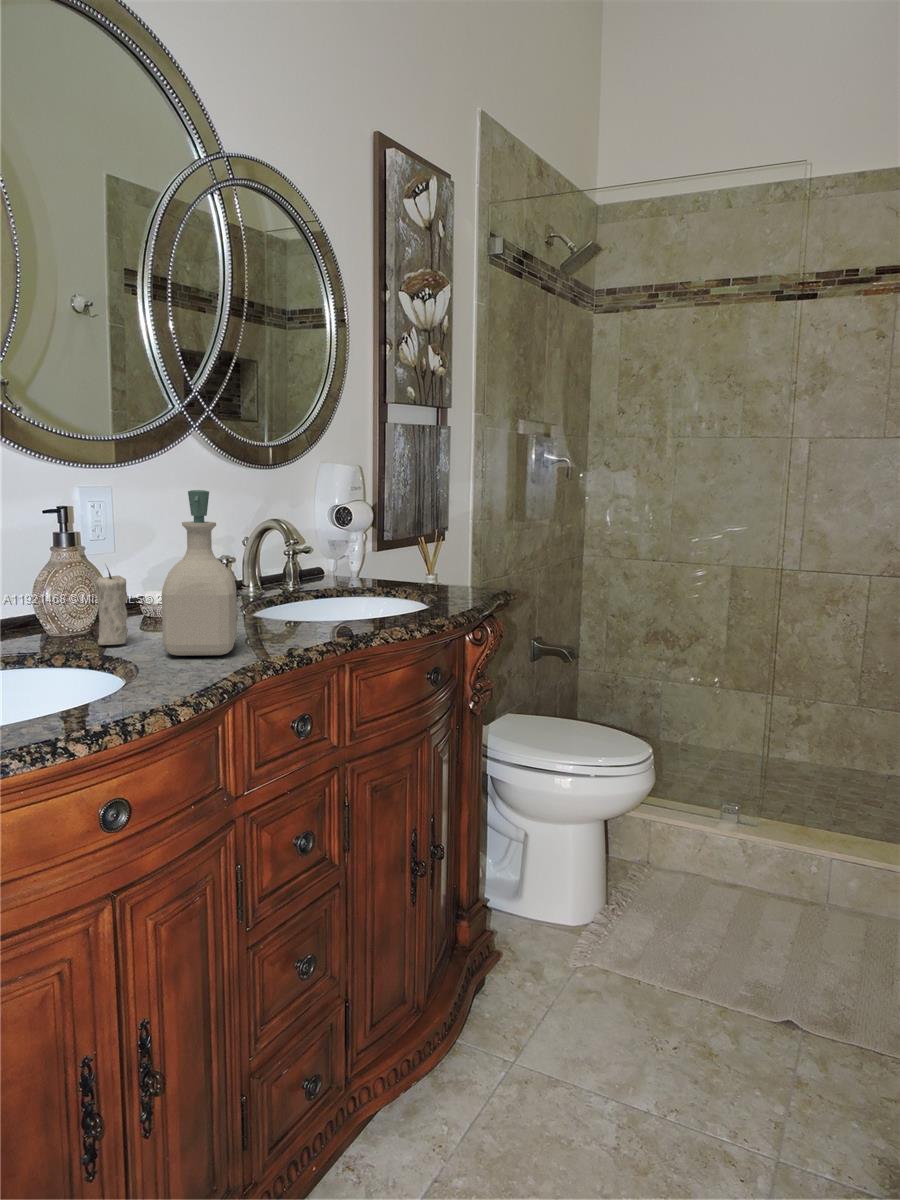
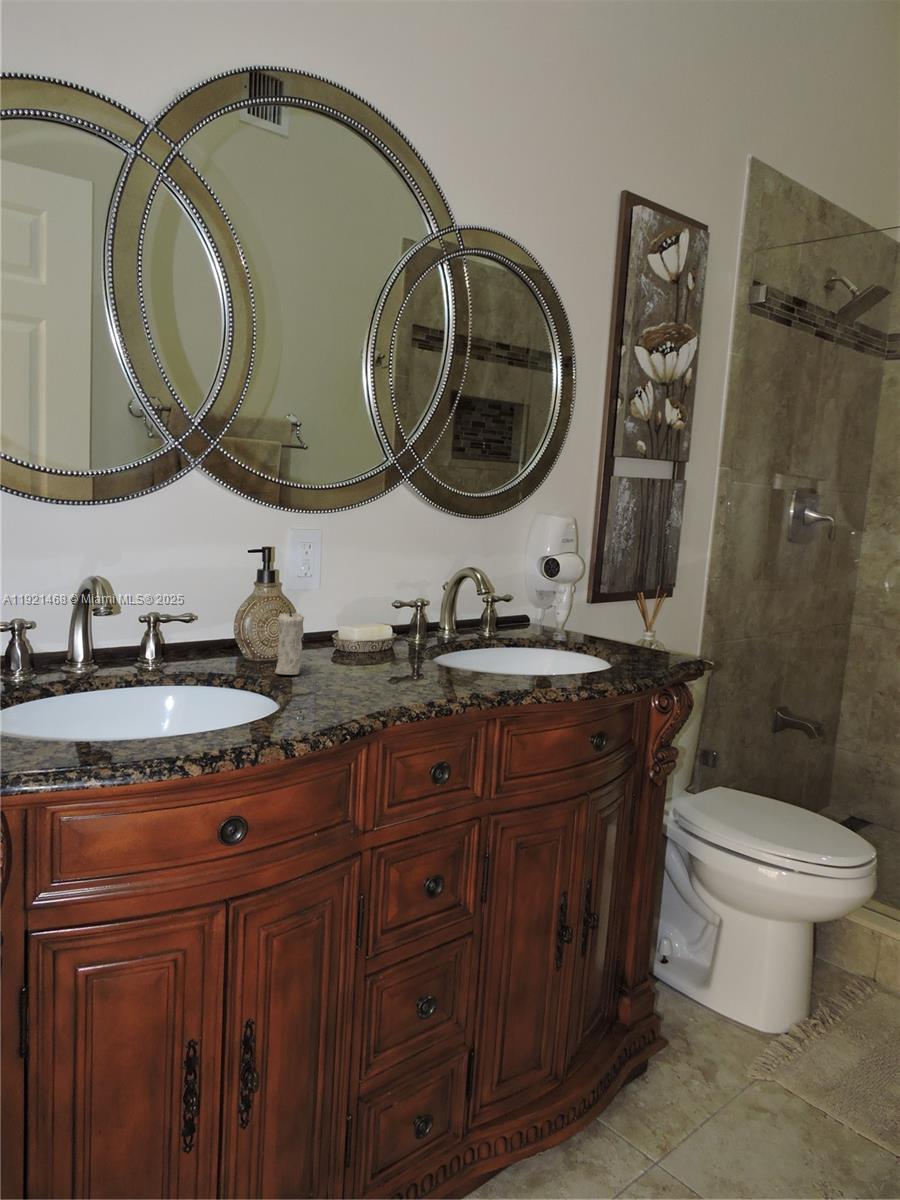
soap bottle: present [162,490,237,656] -> none [321,543,394,696]

